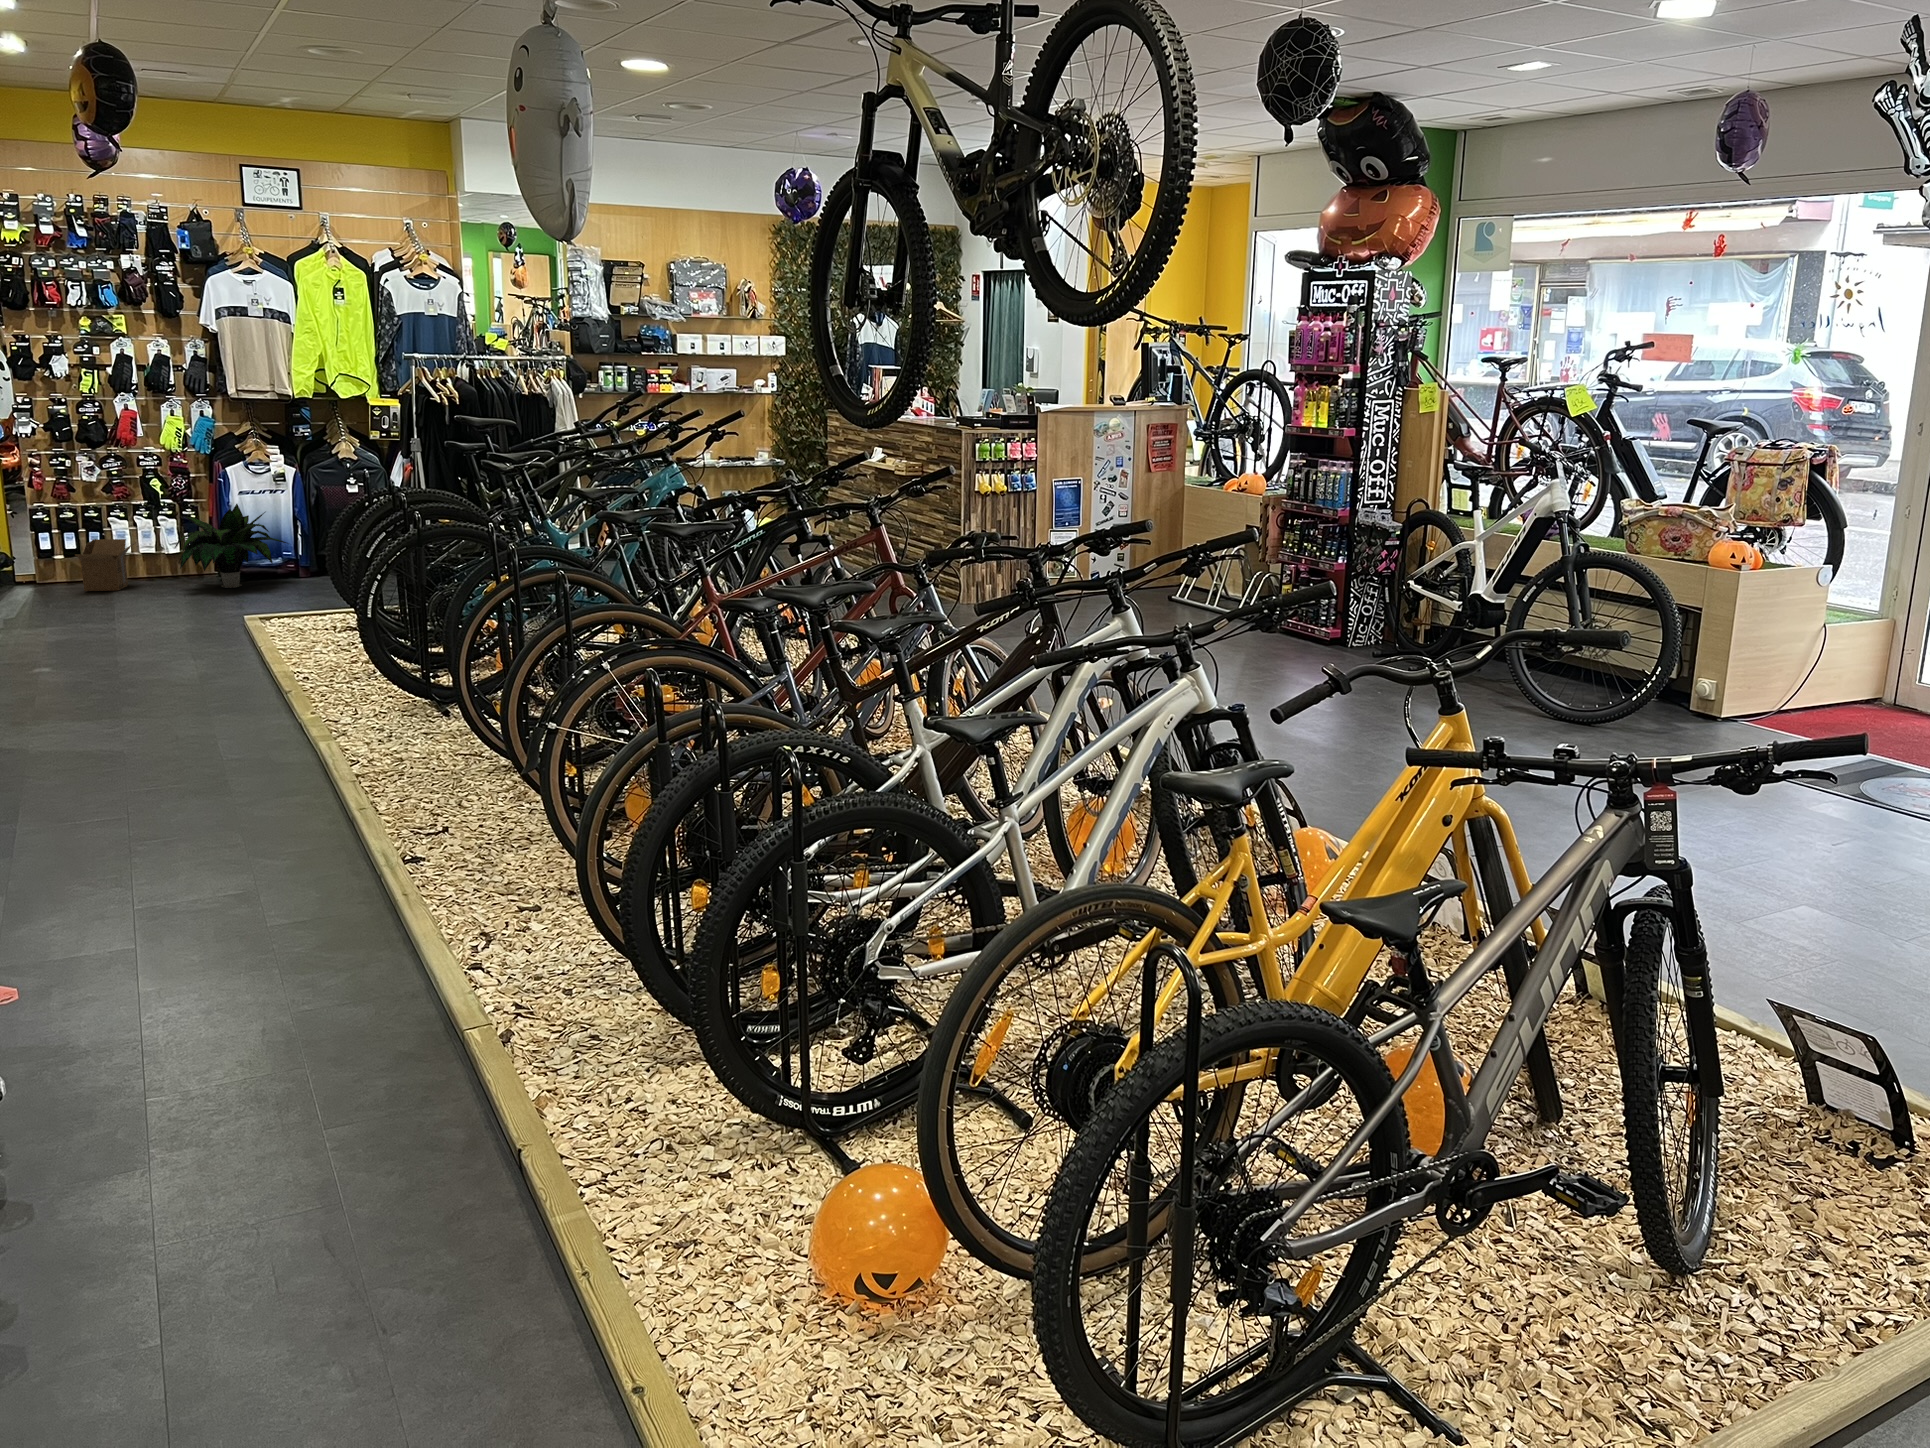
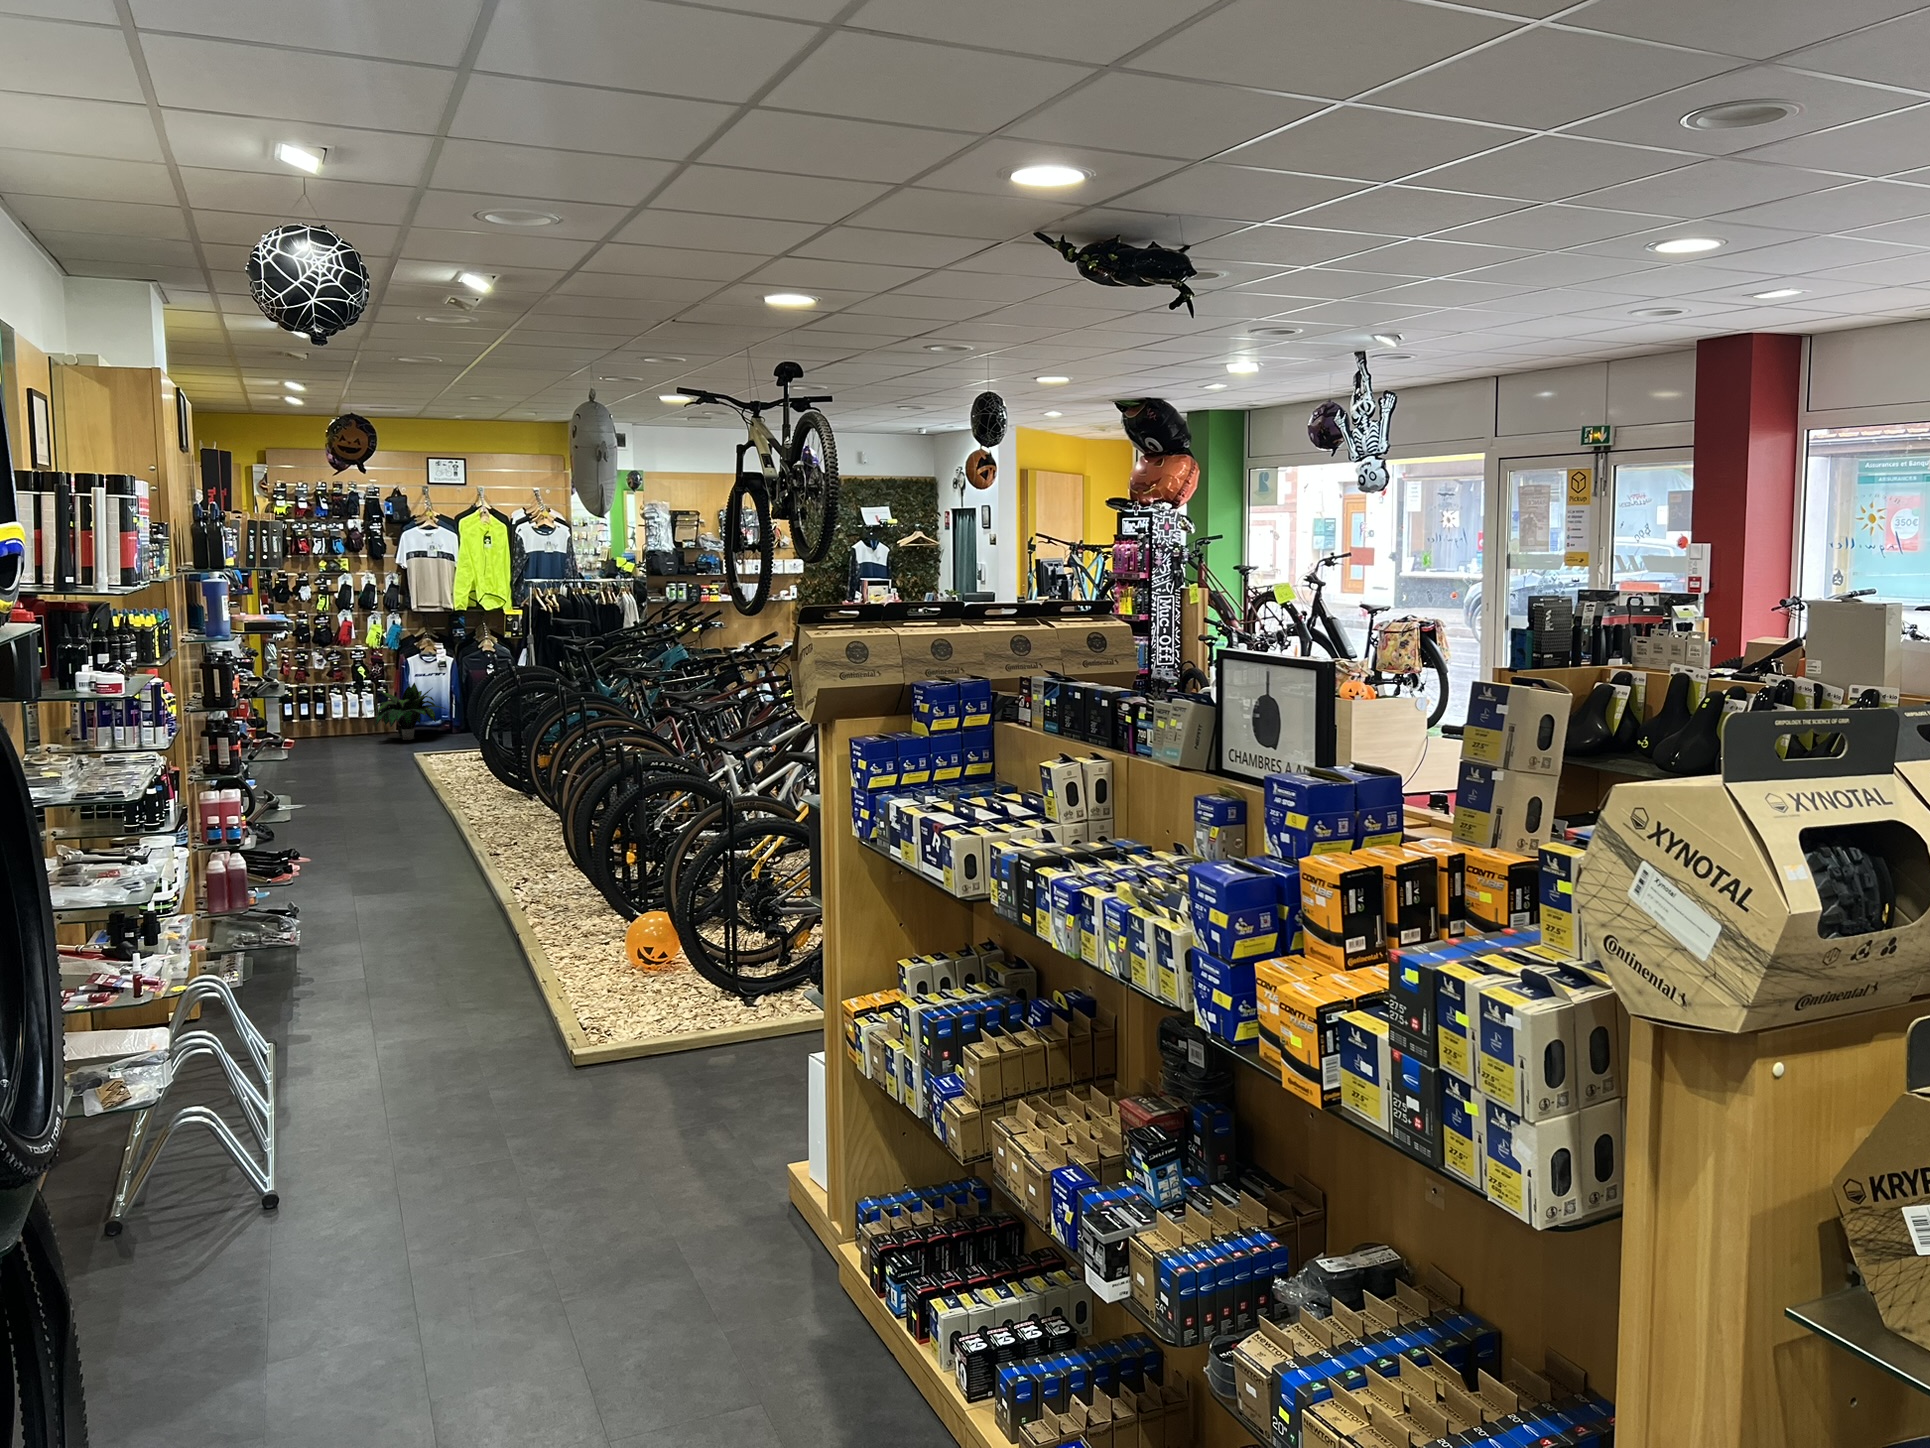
cardboard box: present [75,539,135,591] -> none [307,708,348,743]

